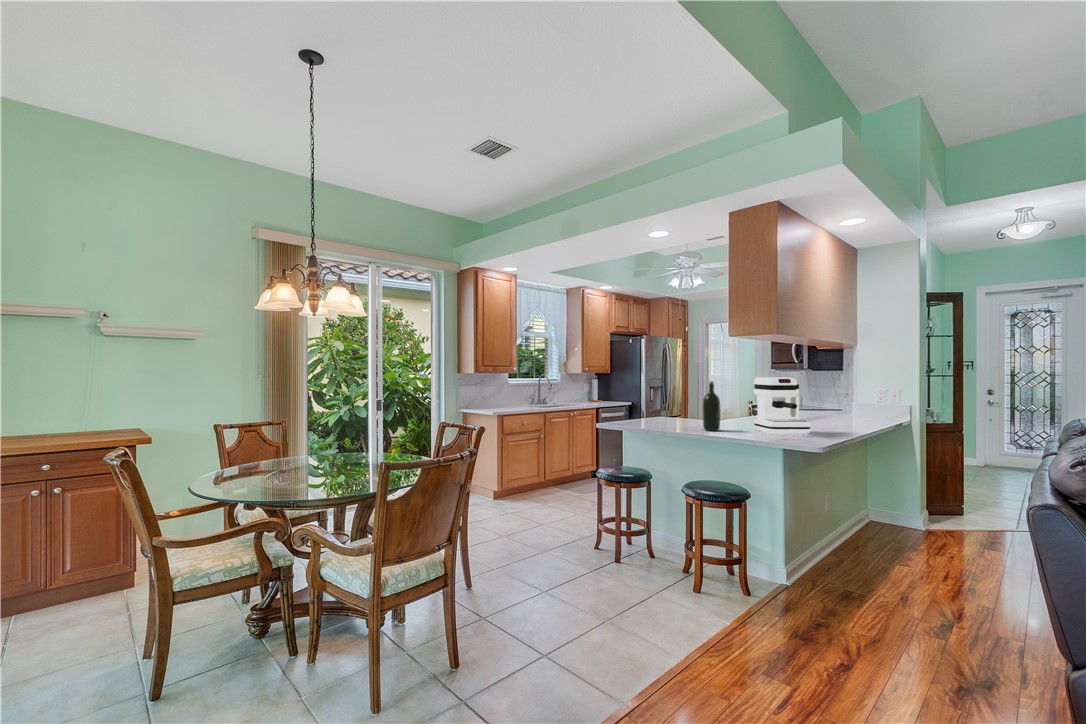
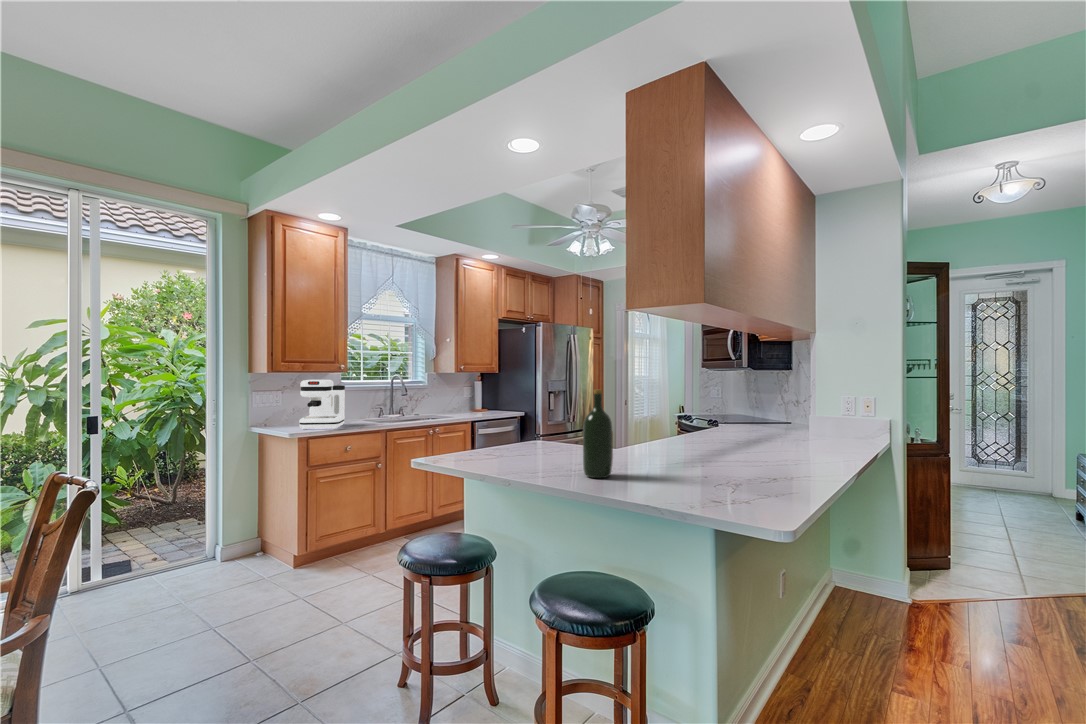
coffee maker: present [754,377,811,435] -> present [299,380,345,430]

